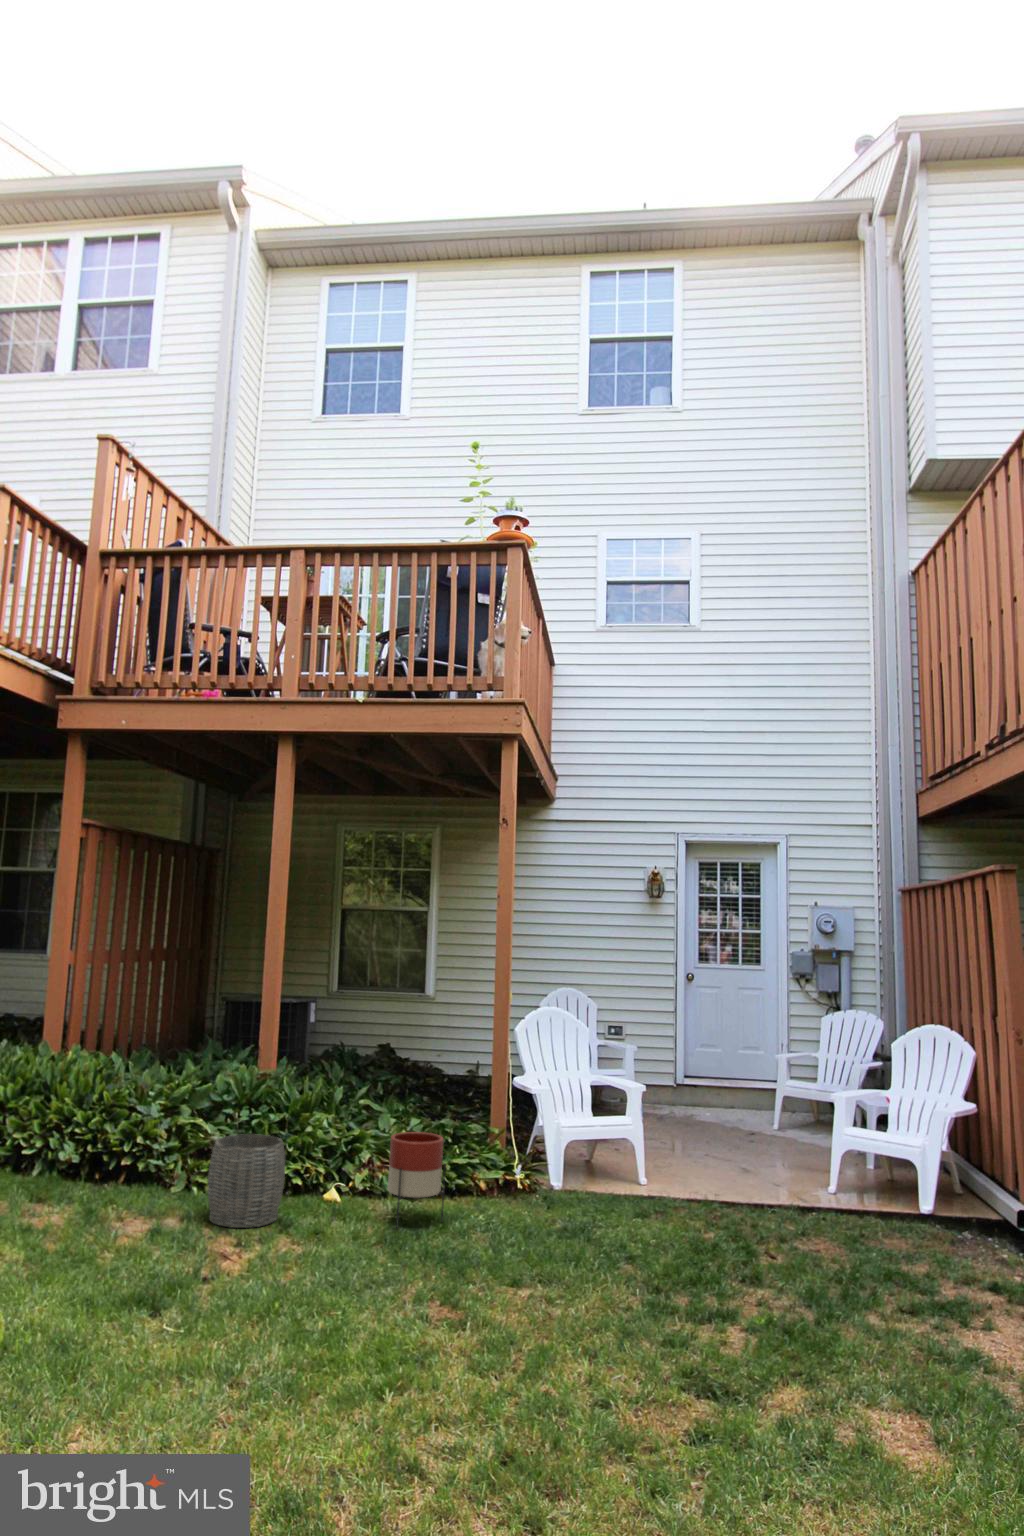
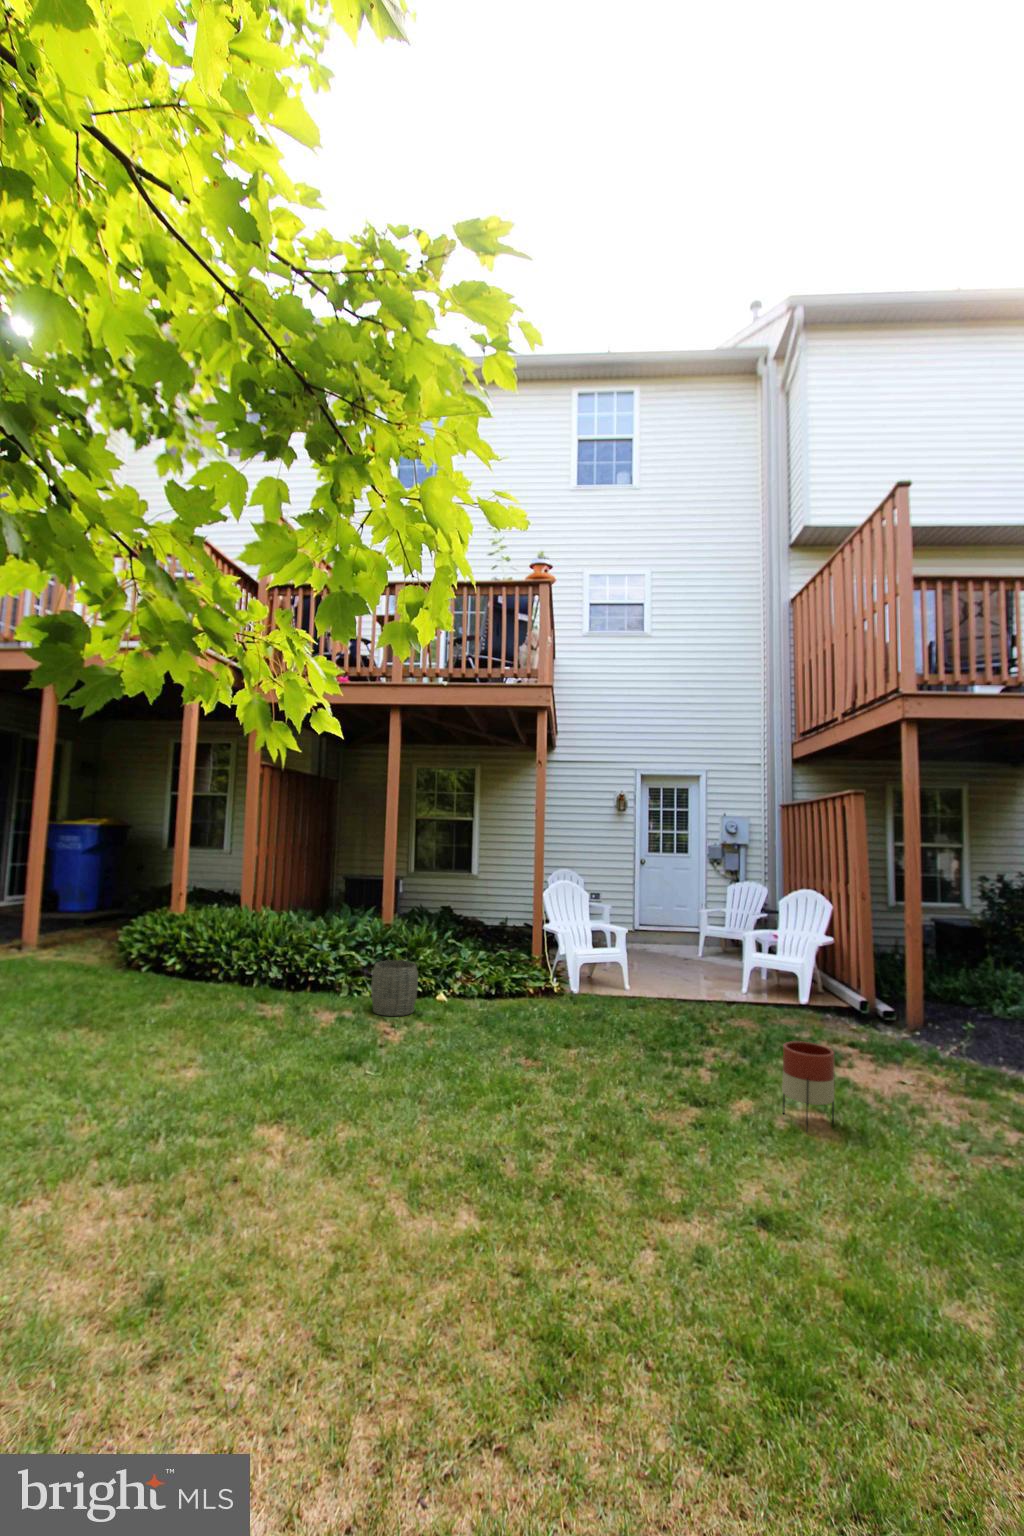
planter: present [388,1132,446,1228] -> present [782,1041,835,1132]

